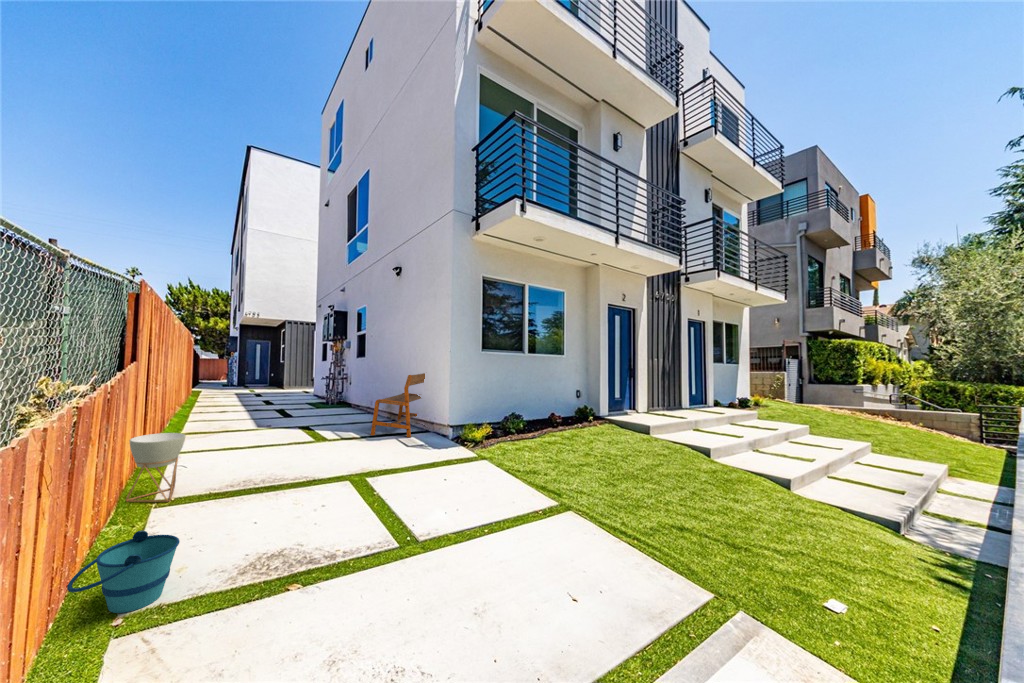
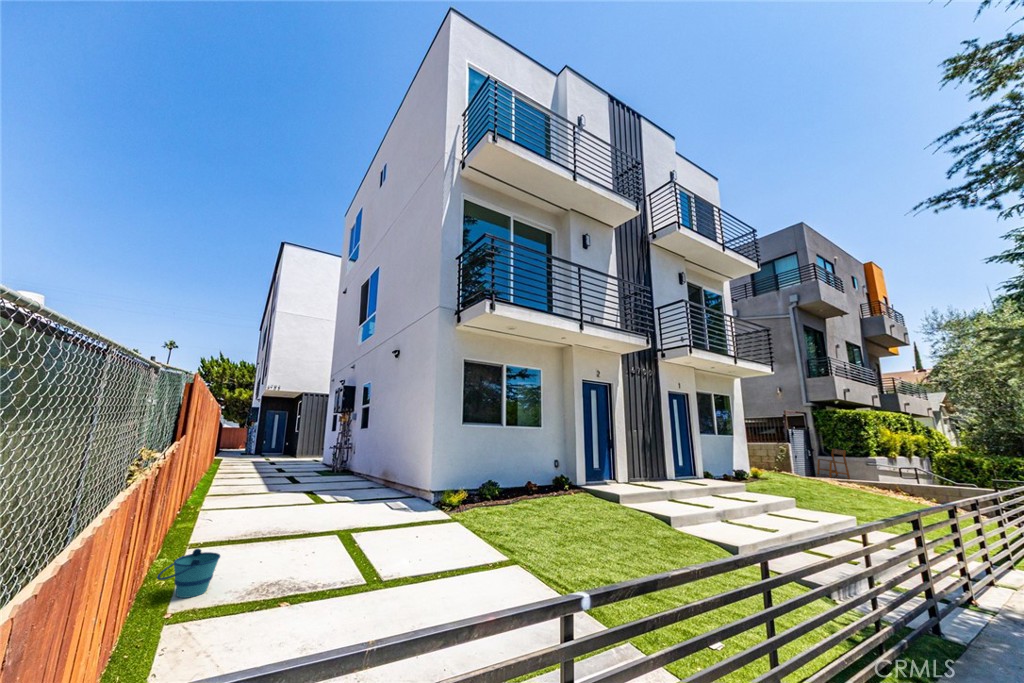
bench: present [371,373,425,437] -> present [817,449,850,479]
planter: present [126,433,185,502] -> none [176,490,221,542]

